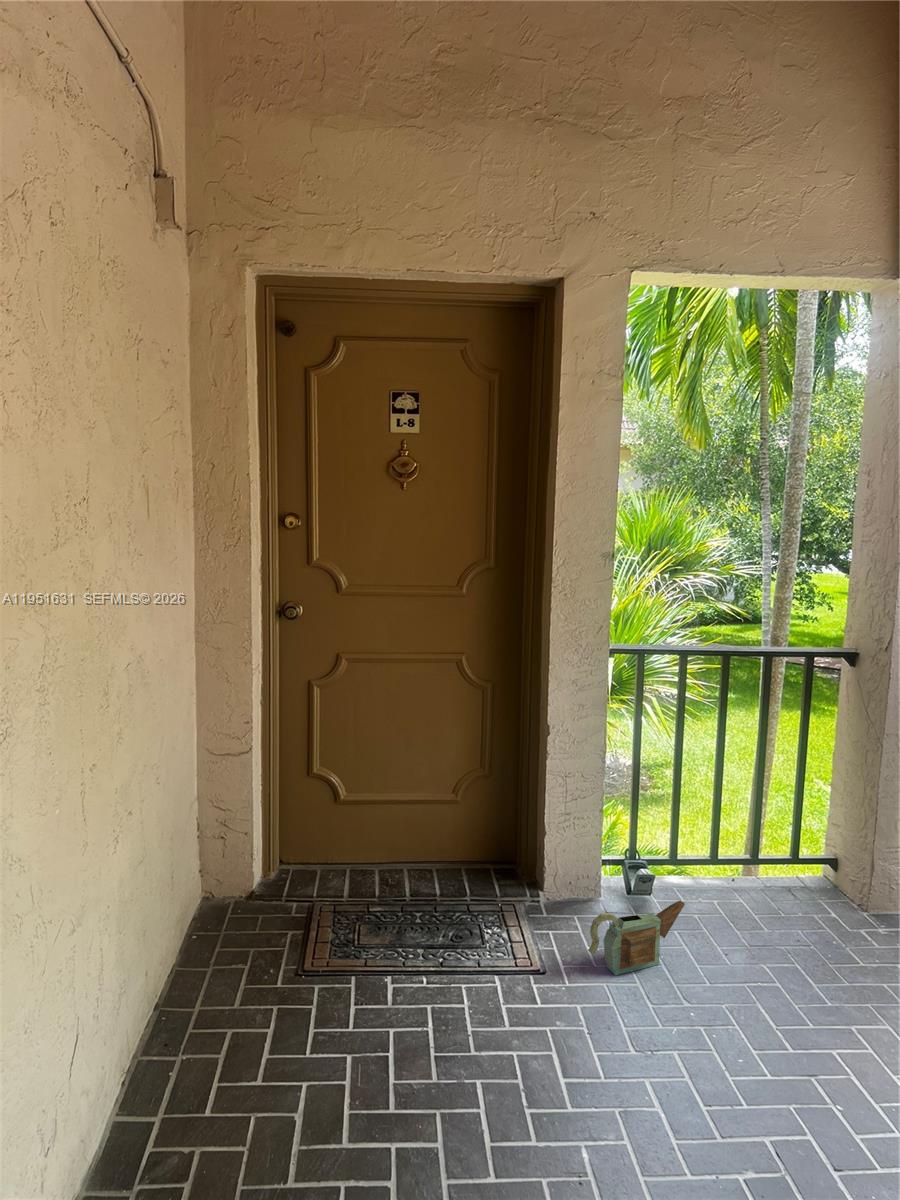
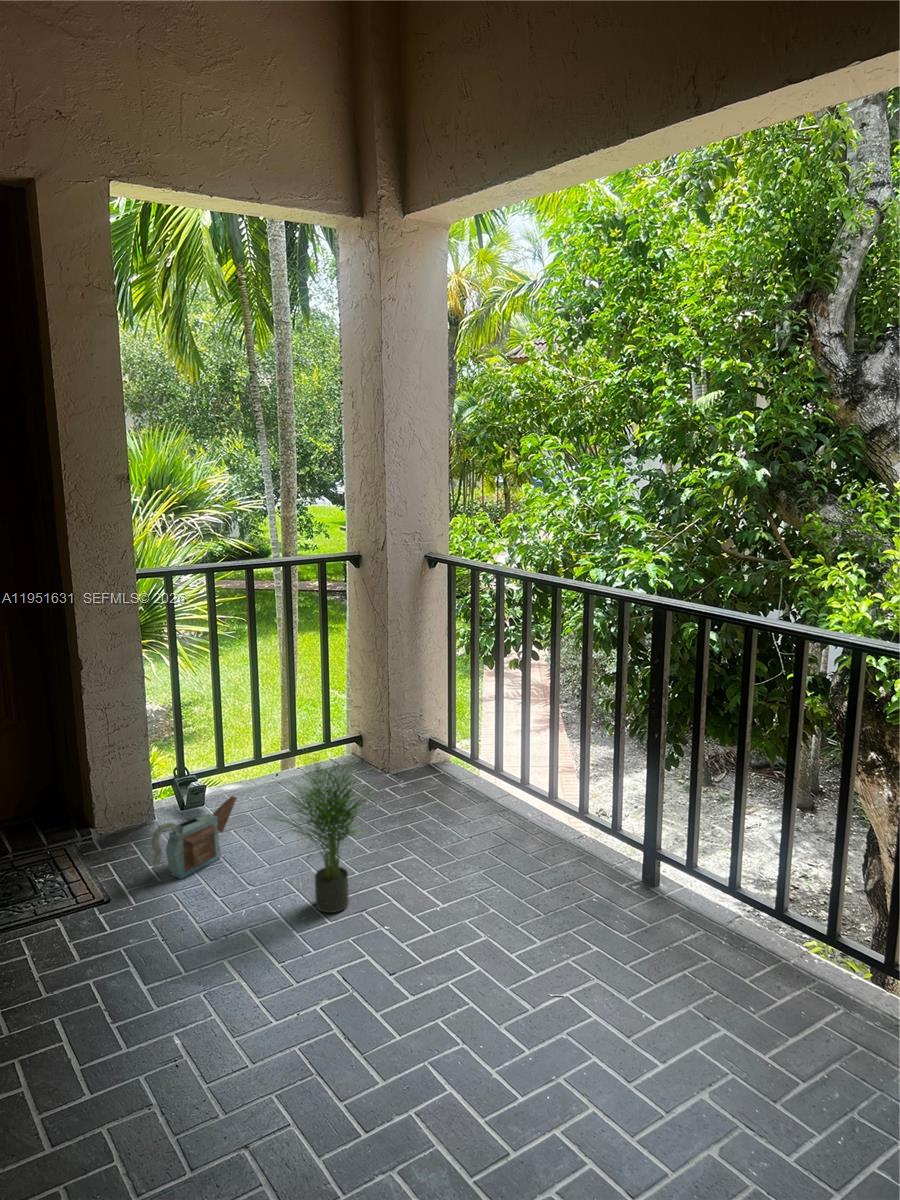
potted plant: none [701,884,863,1094] -> present [275,755,370,913]

